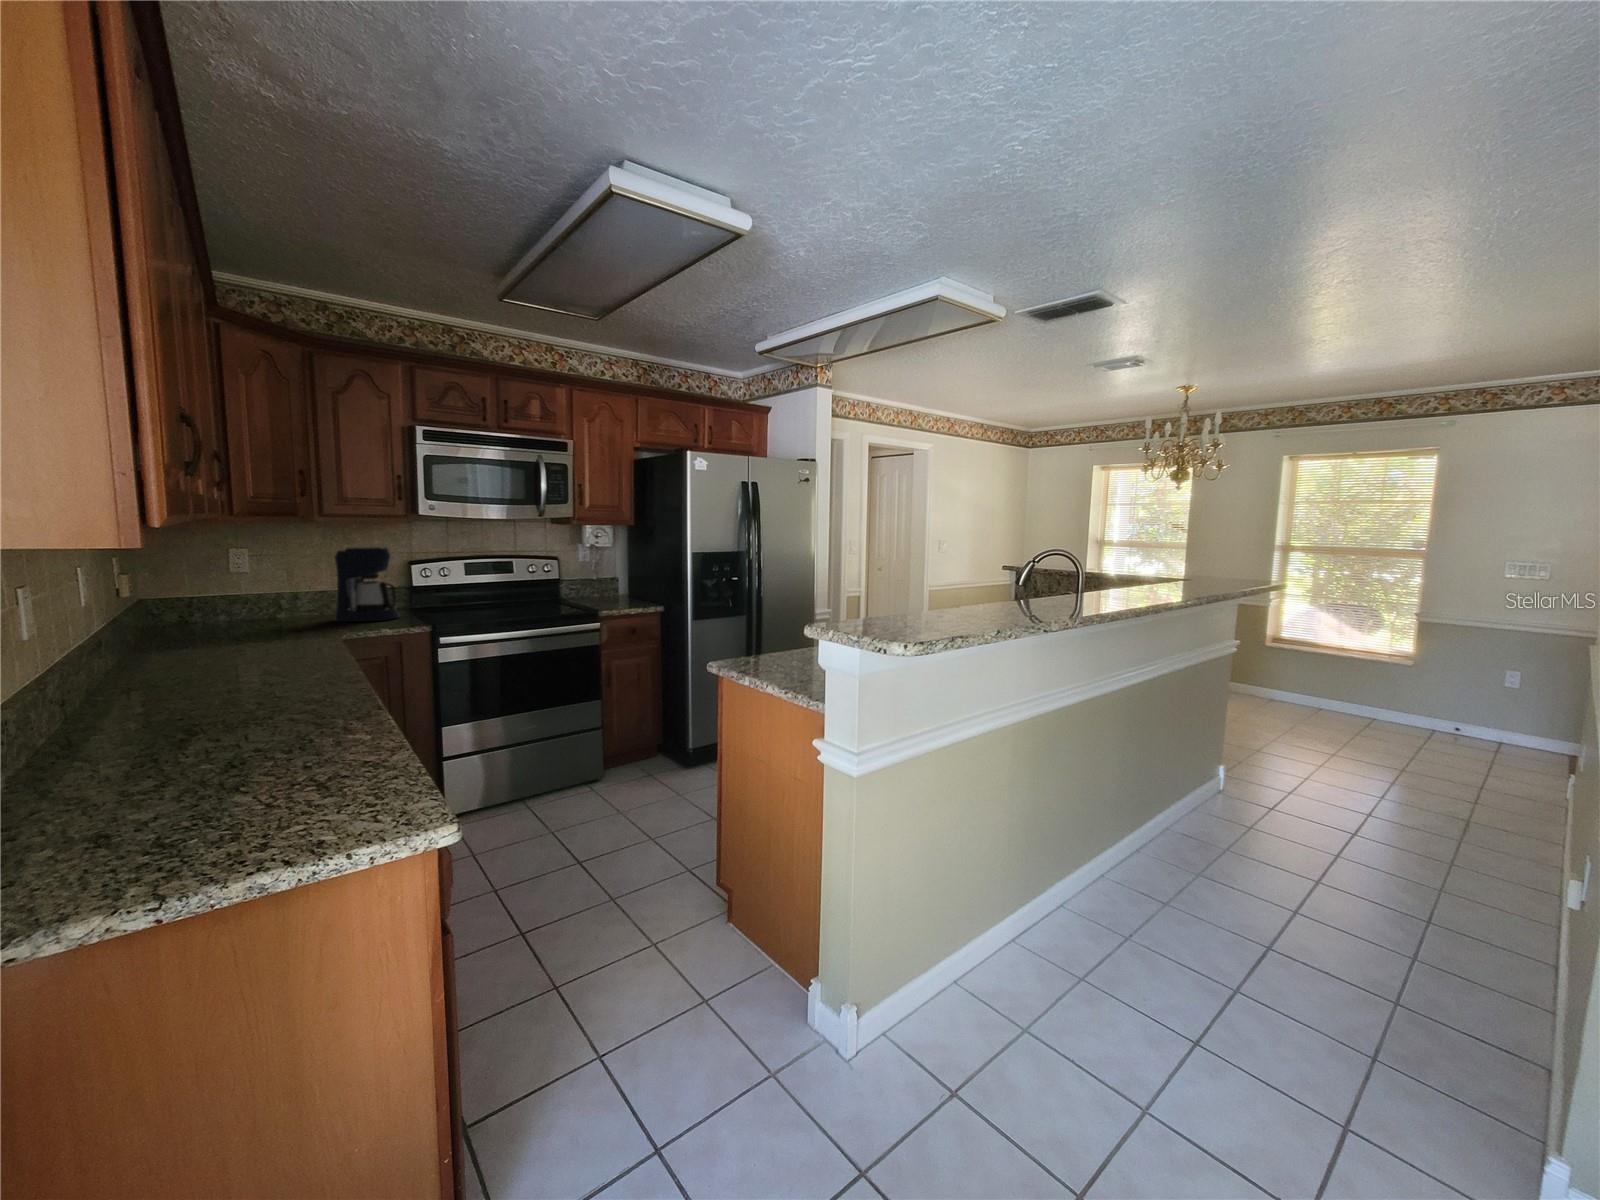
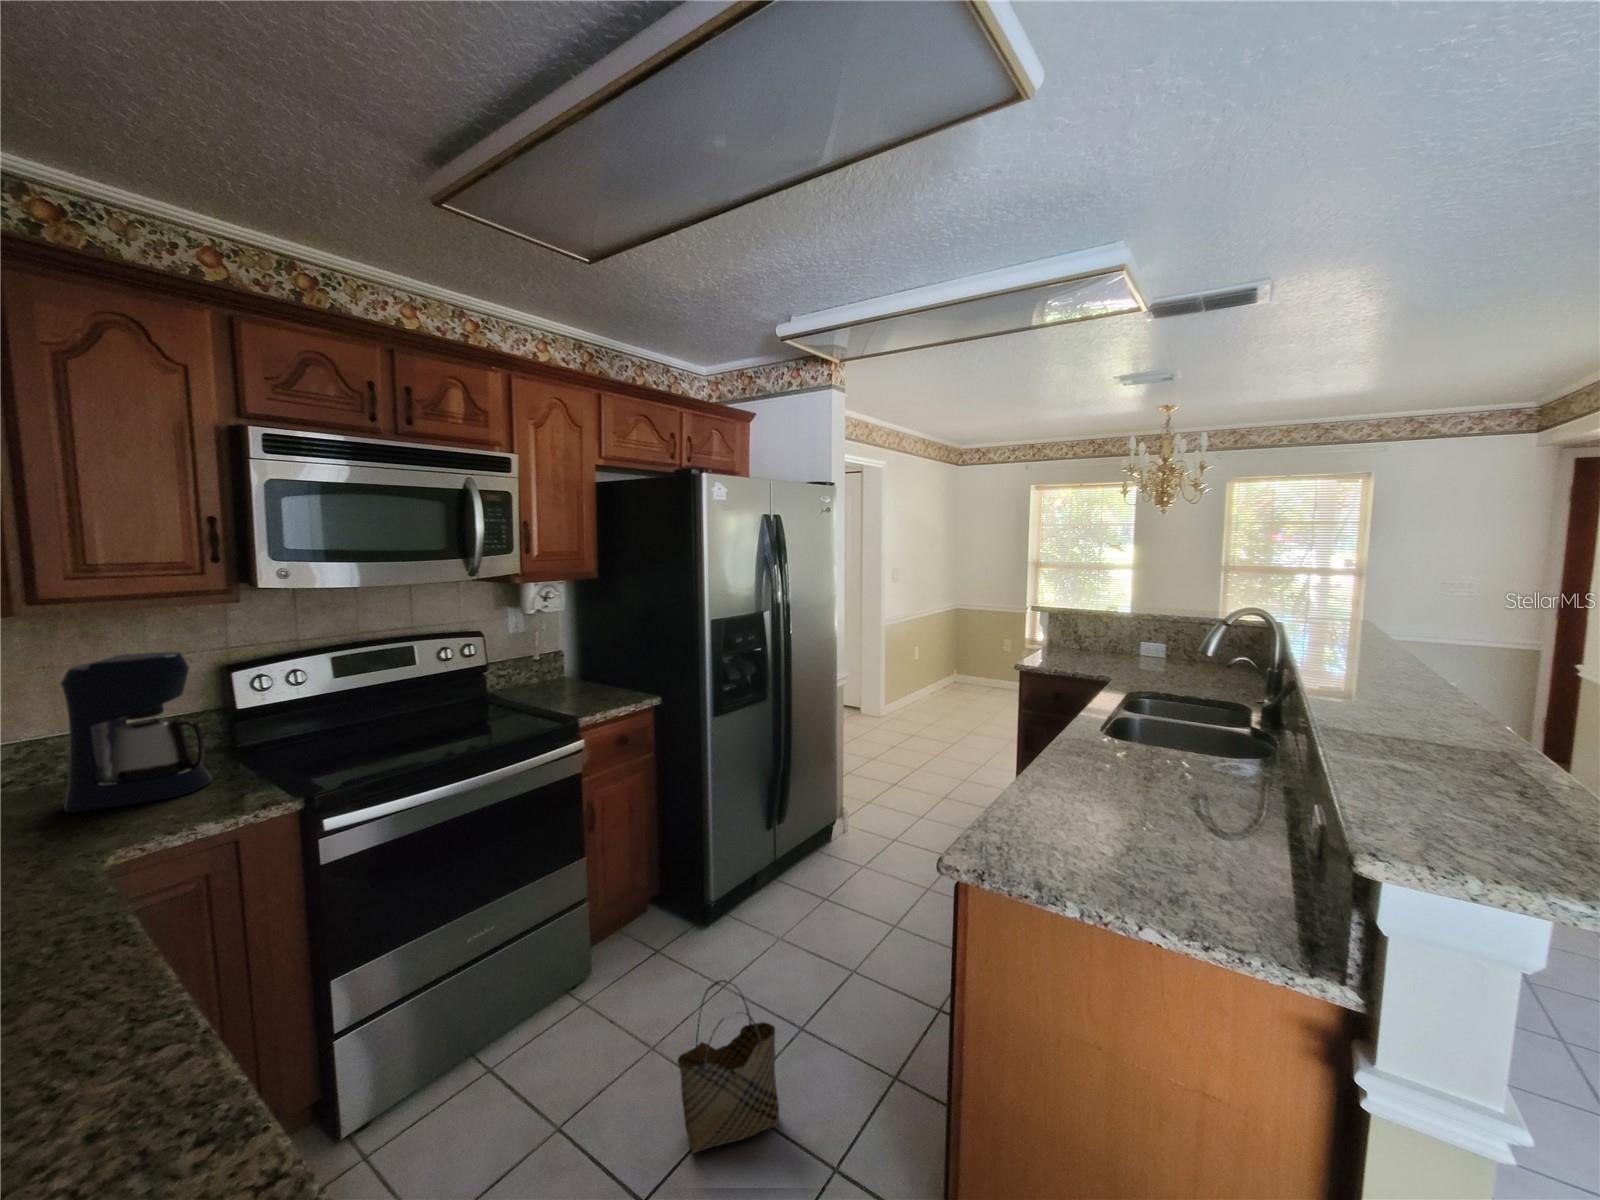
woven basket: none [603,762,666,849] -> present [677,980,779,1153]

